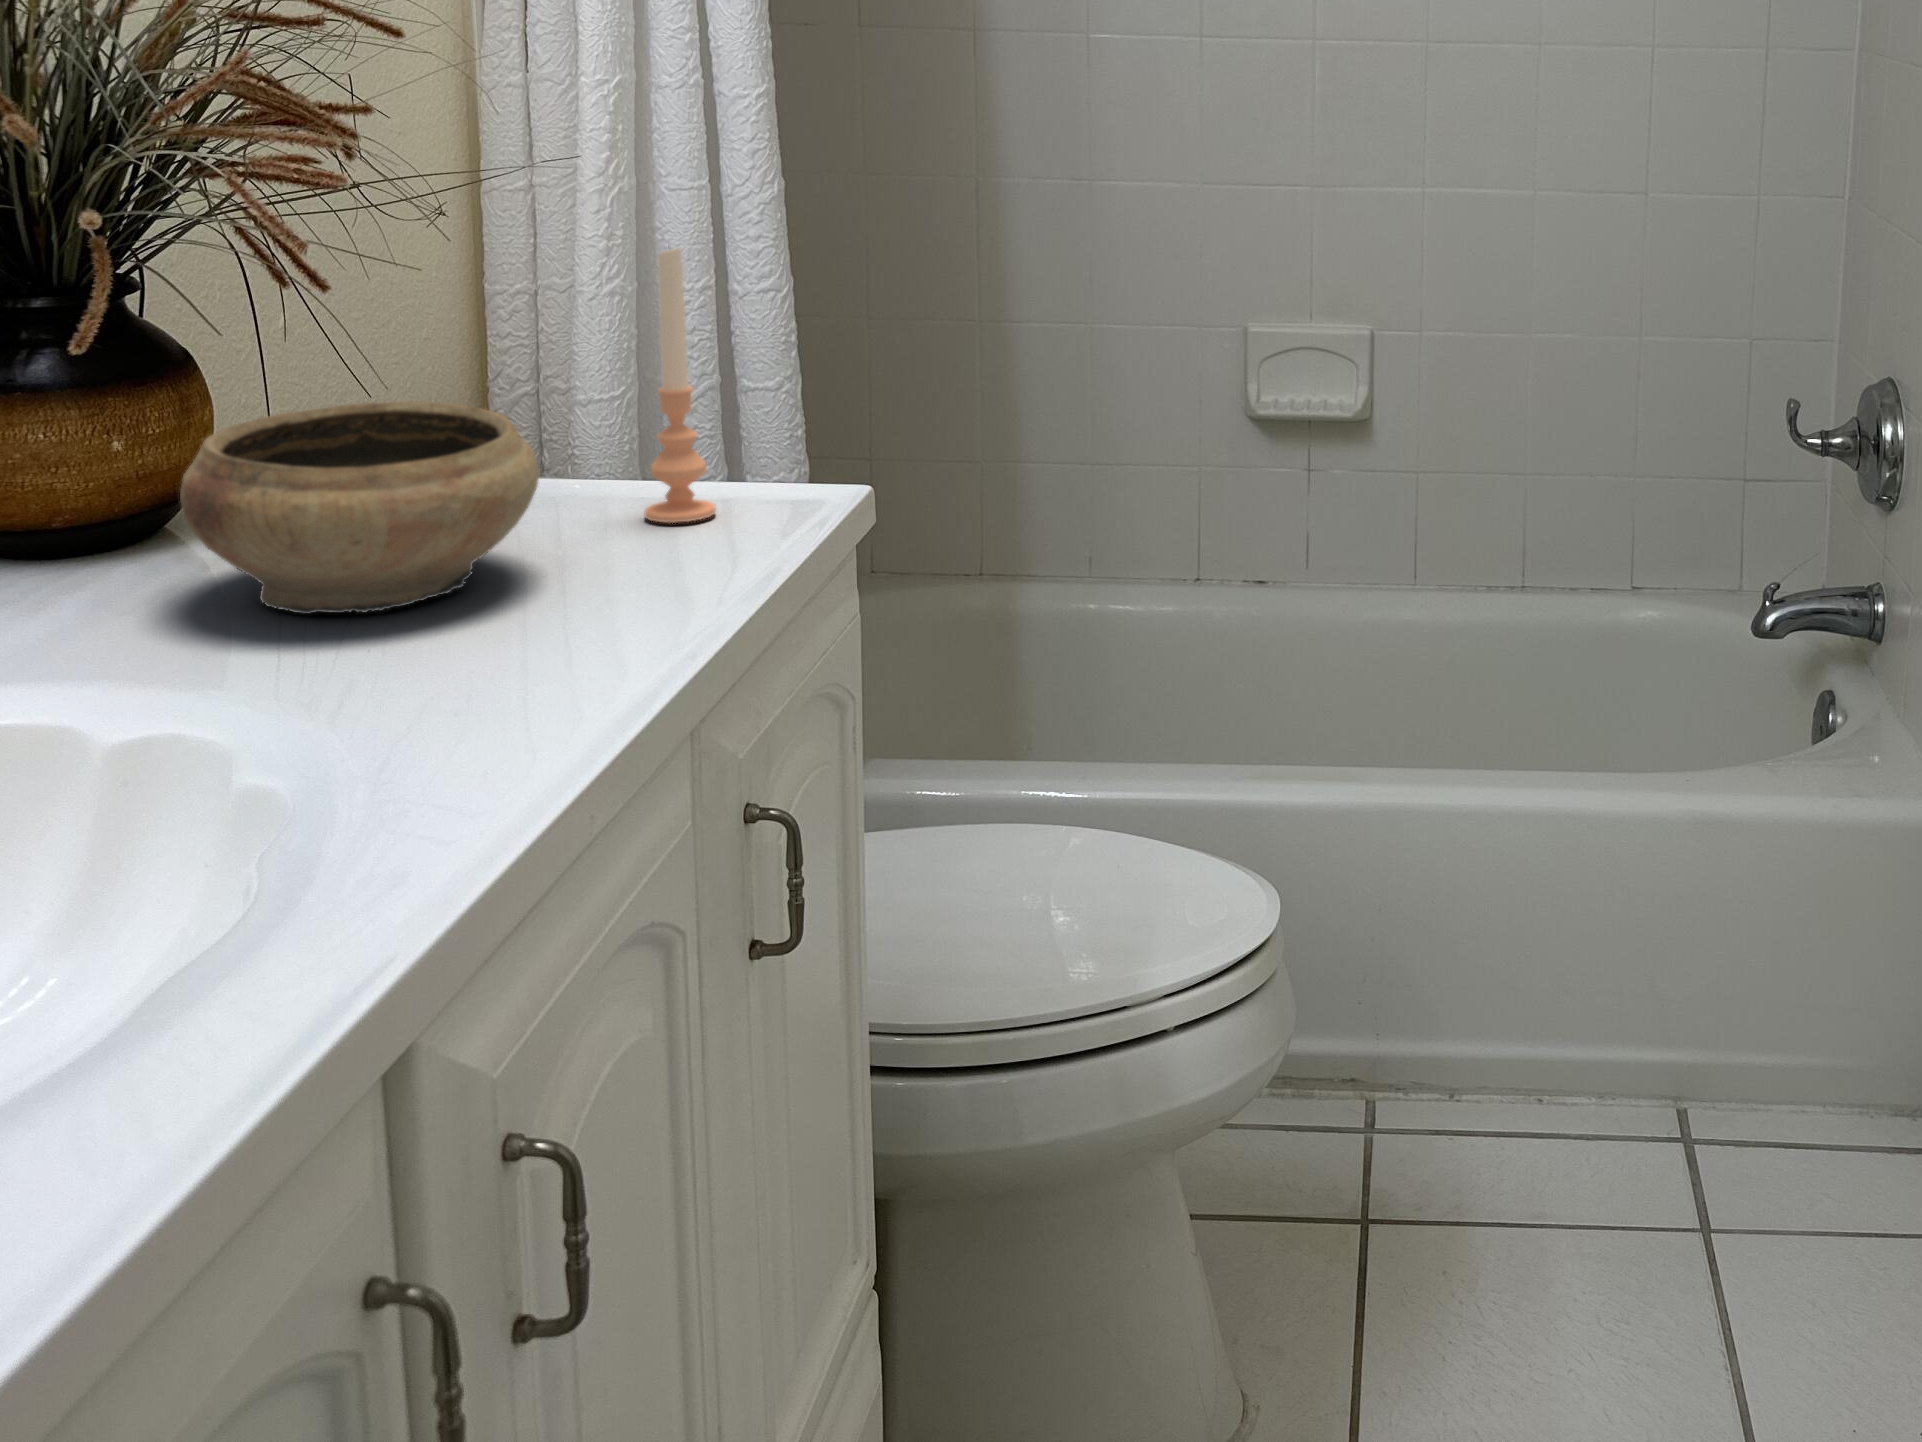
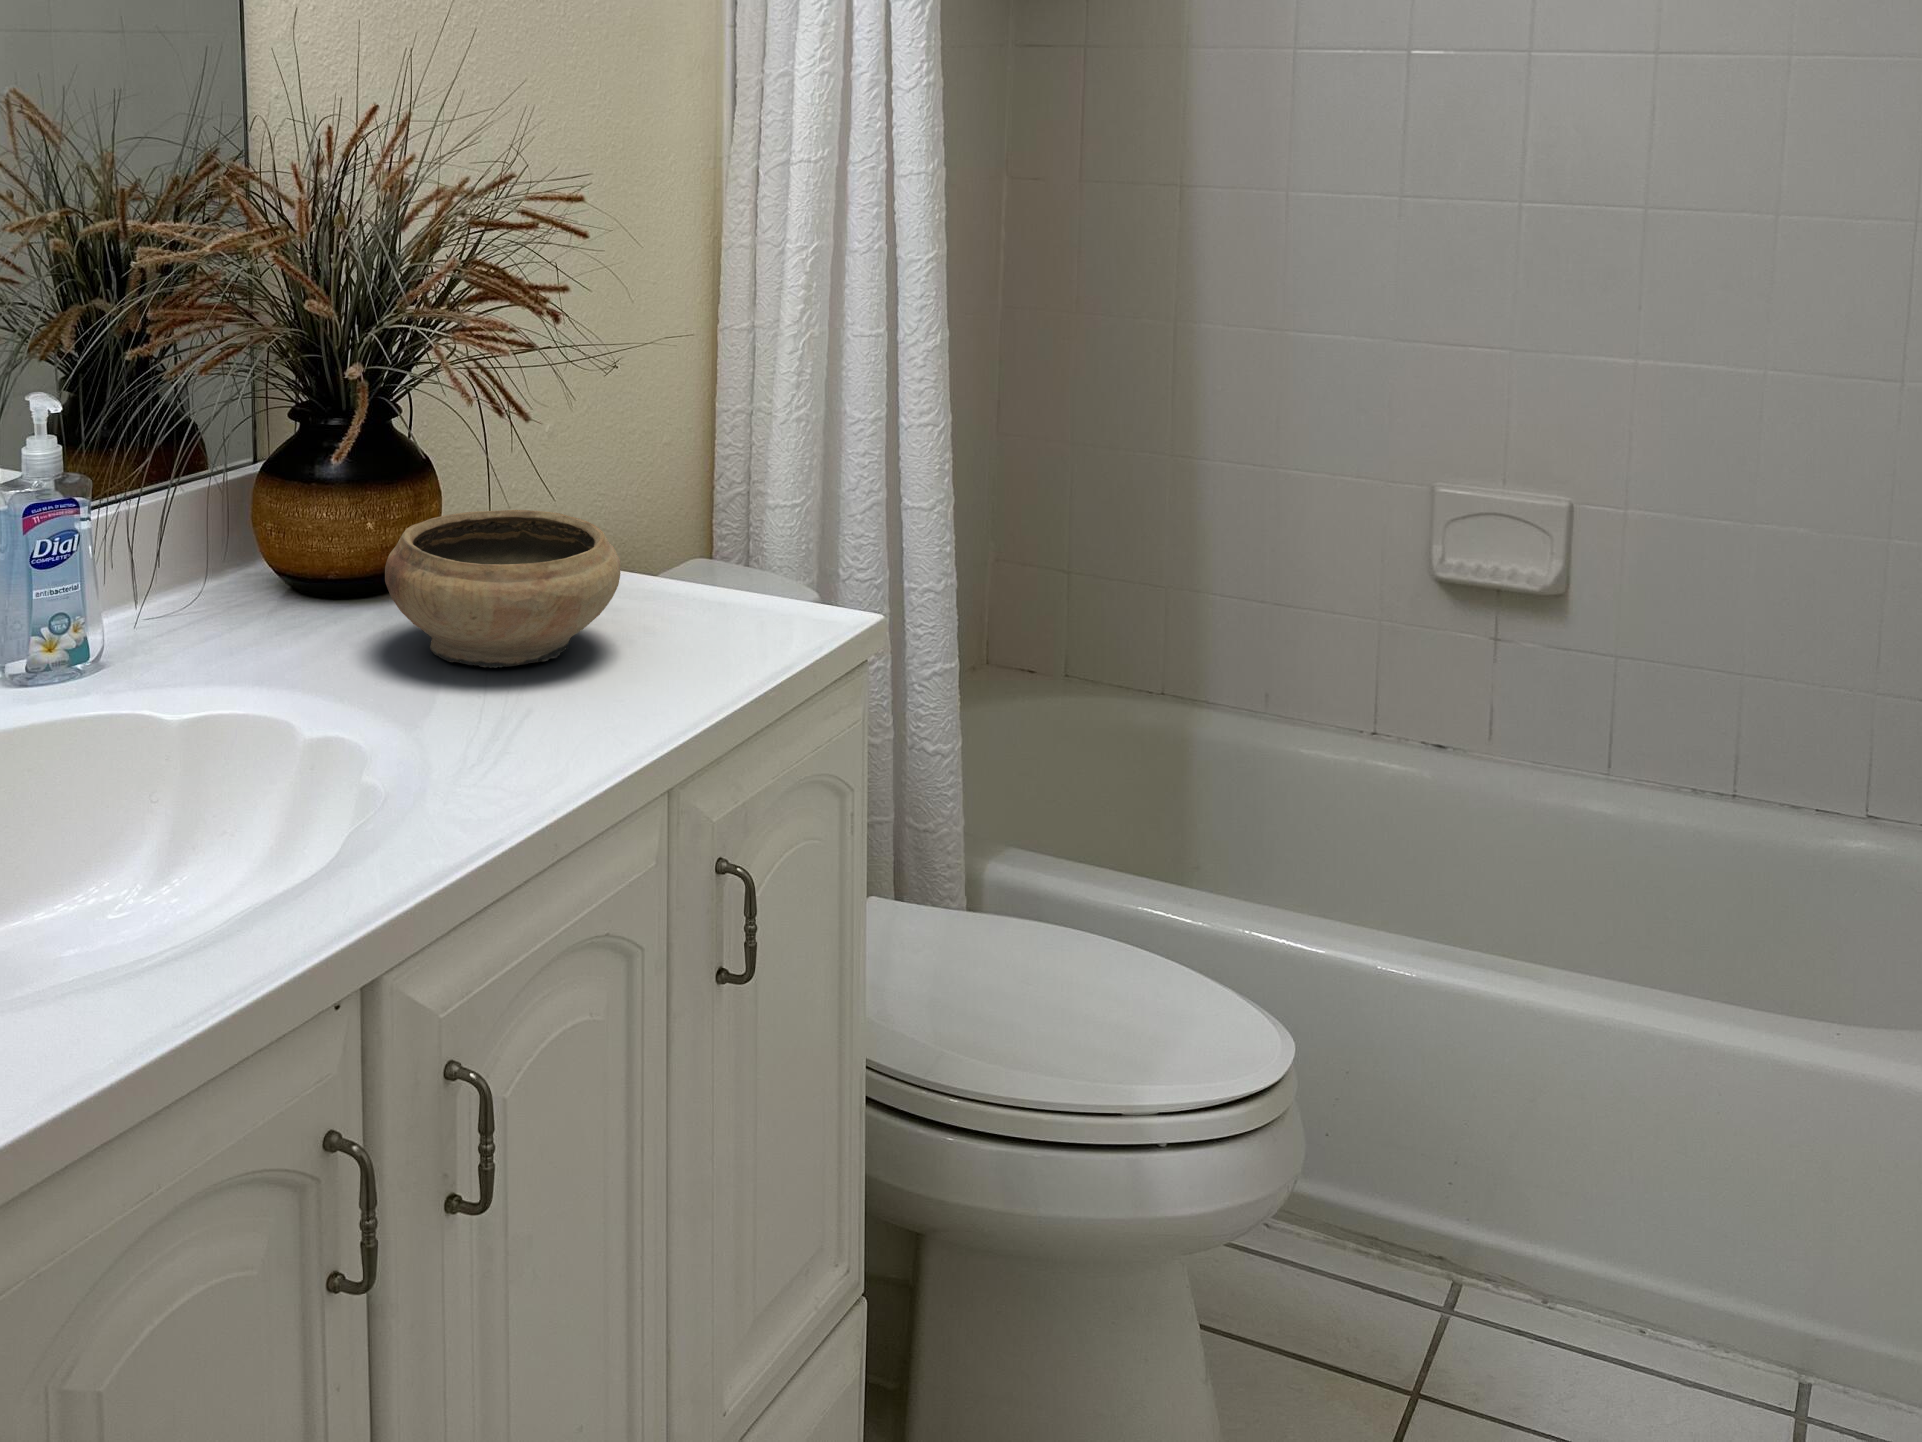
candle: present [644,248,716,523] -> none [718,408,771,627]

